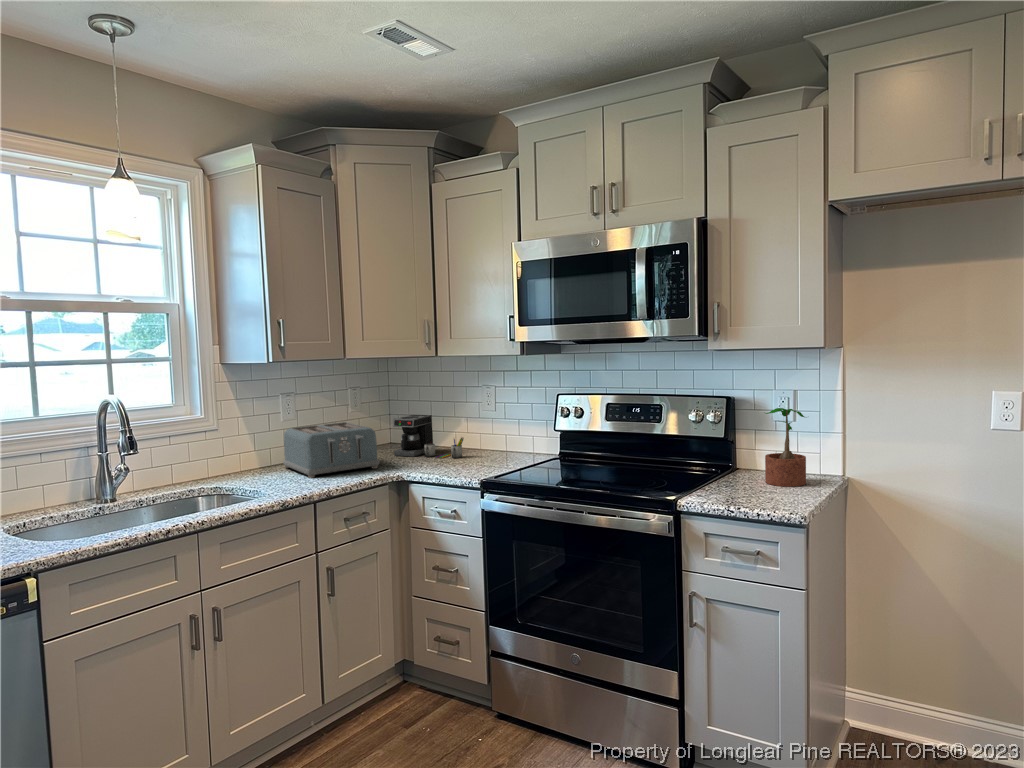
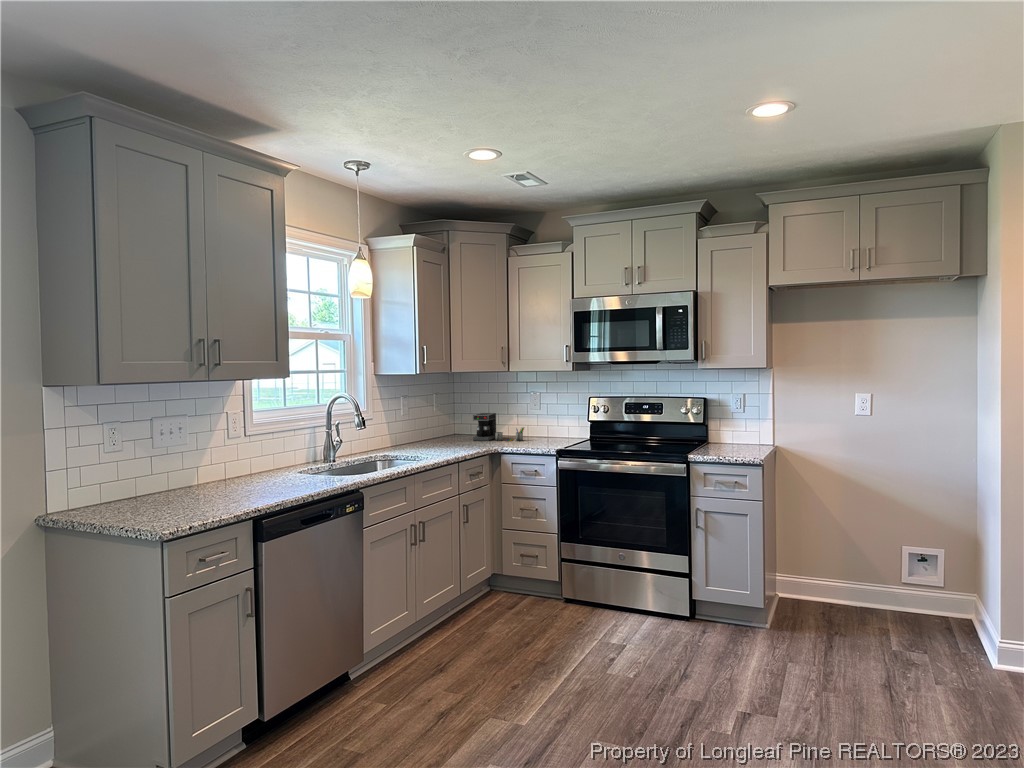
potted plant: present [765,408,806,487] -> none [730,403,757,449]
toaster: present [283,422,380,478] -> none [407,416,477,451]

